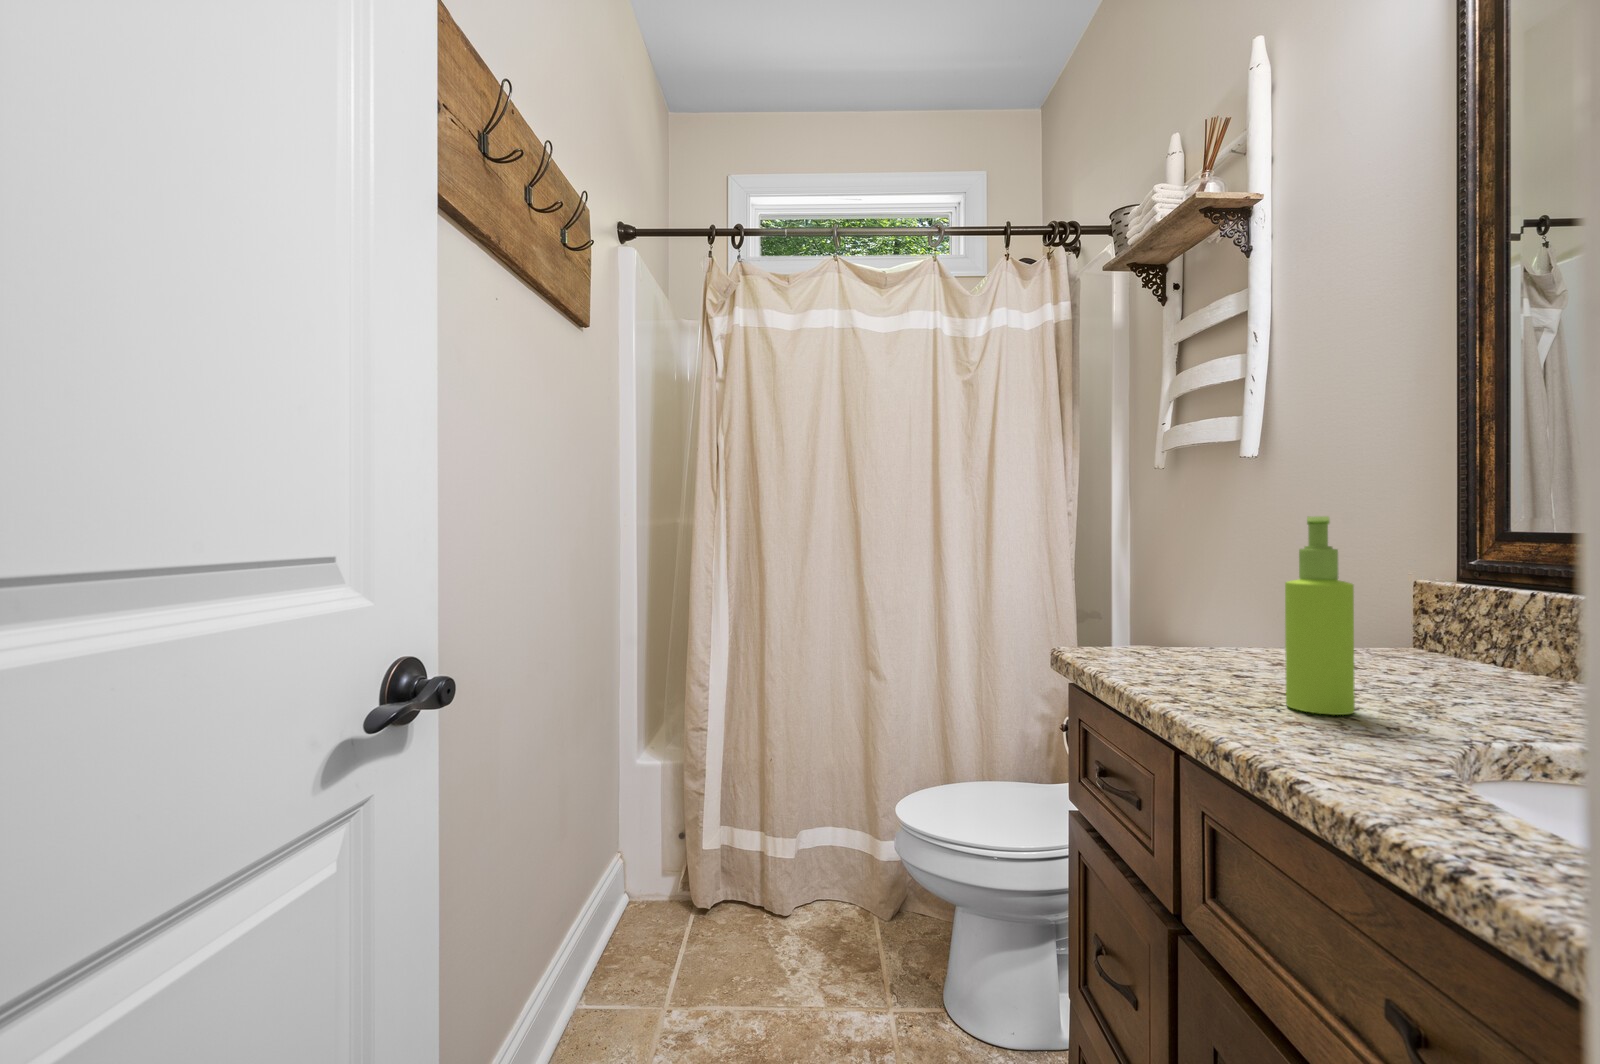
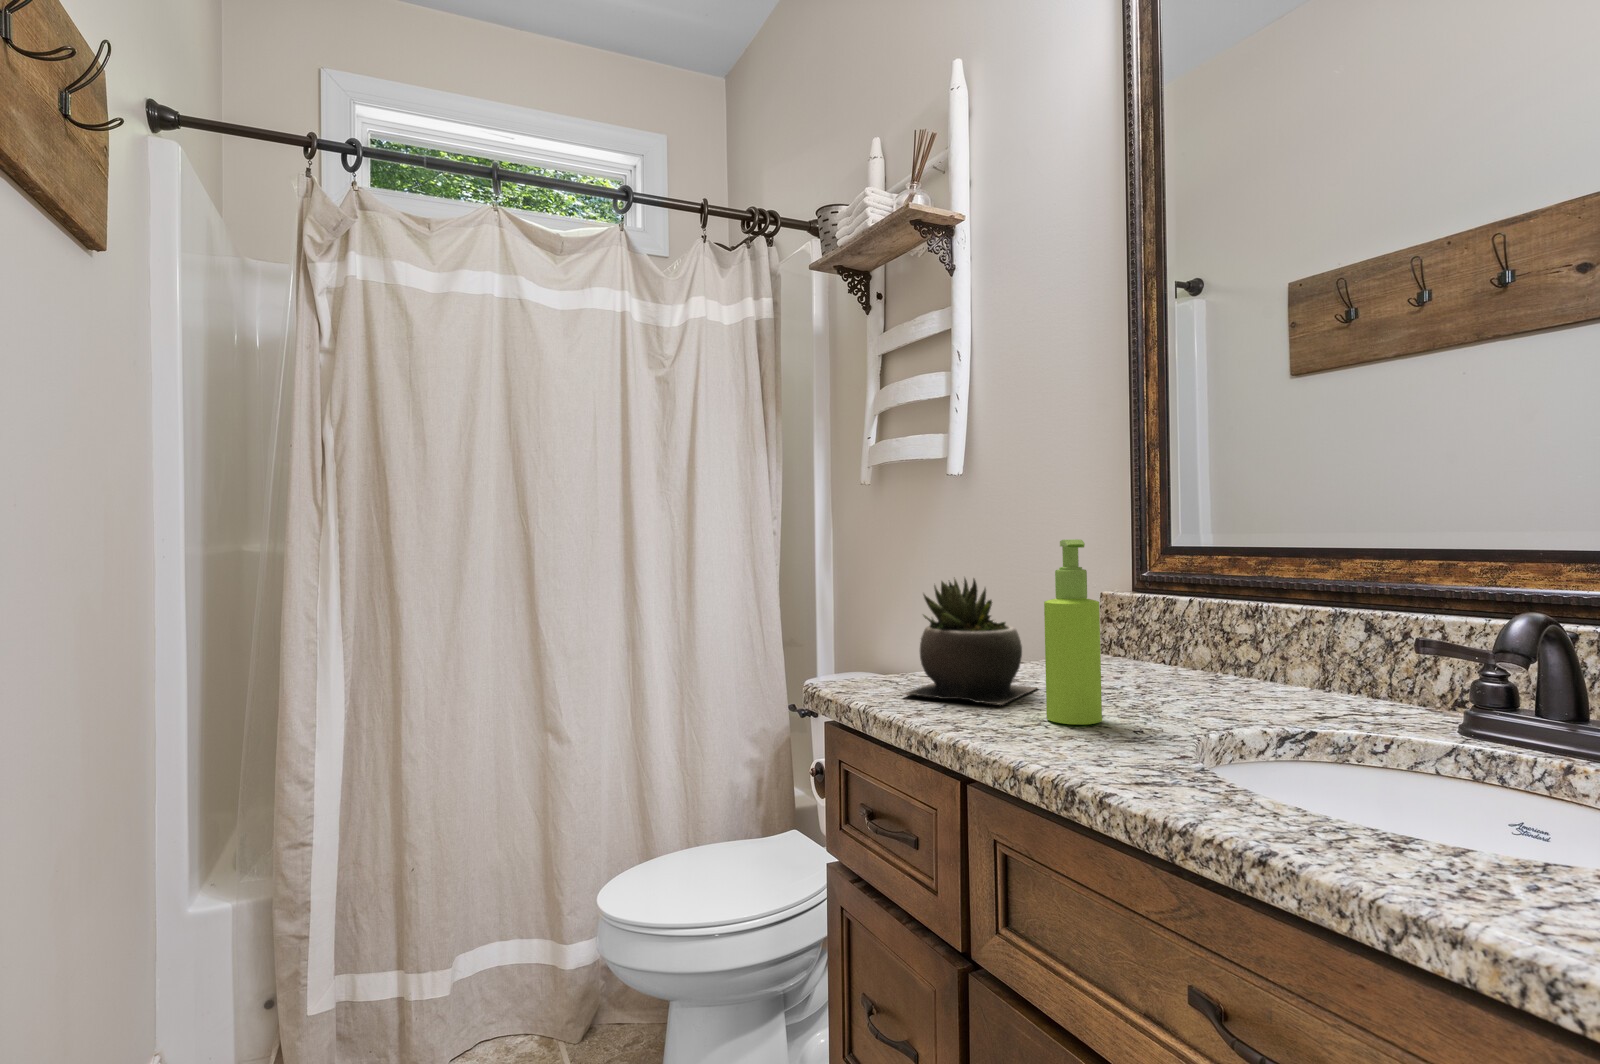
succulent plant: none [1137,556,1303,687] -> present [903,578,1037,705]

